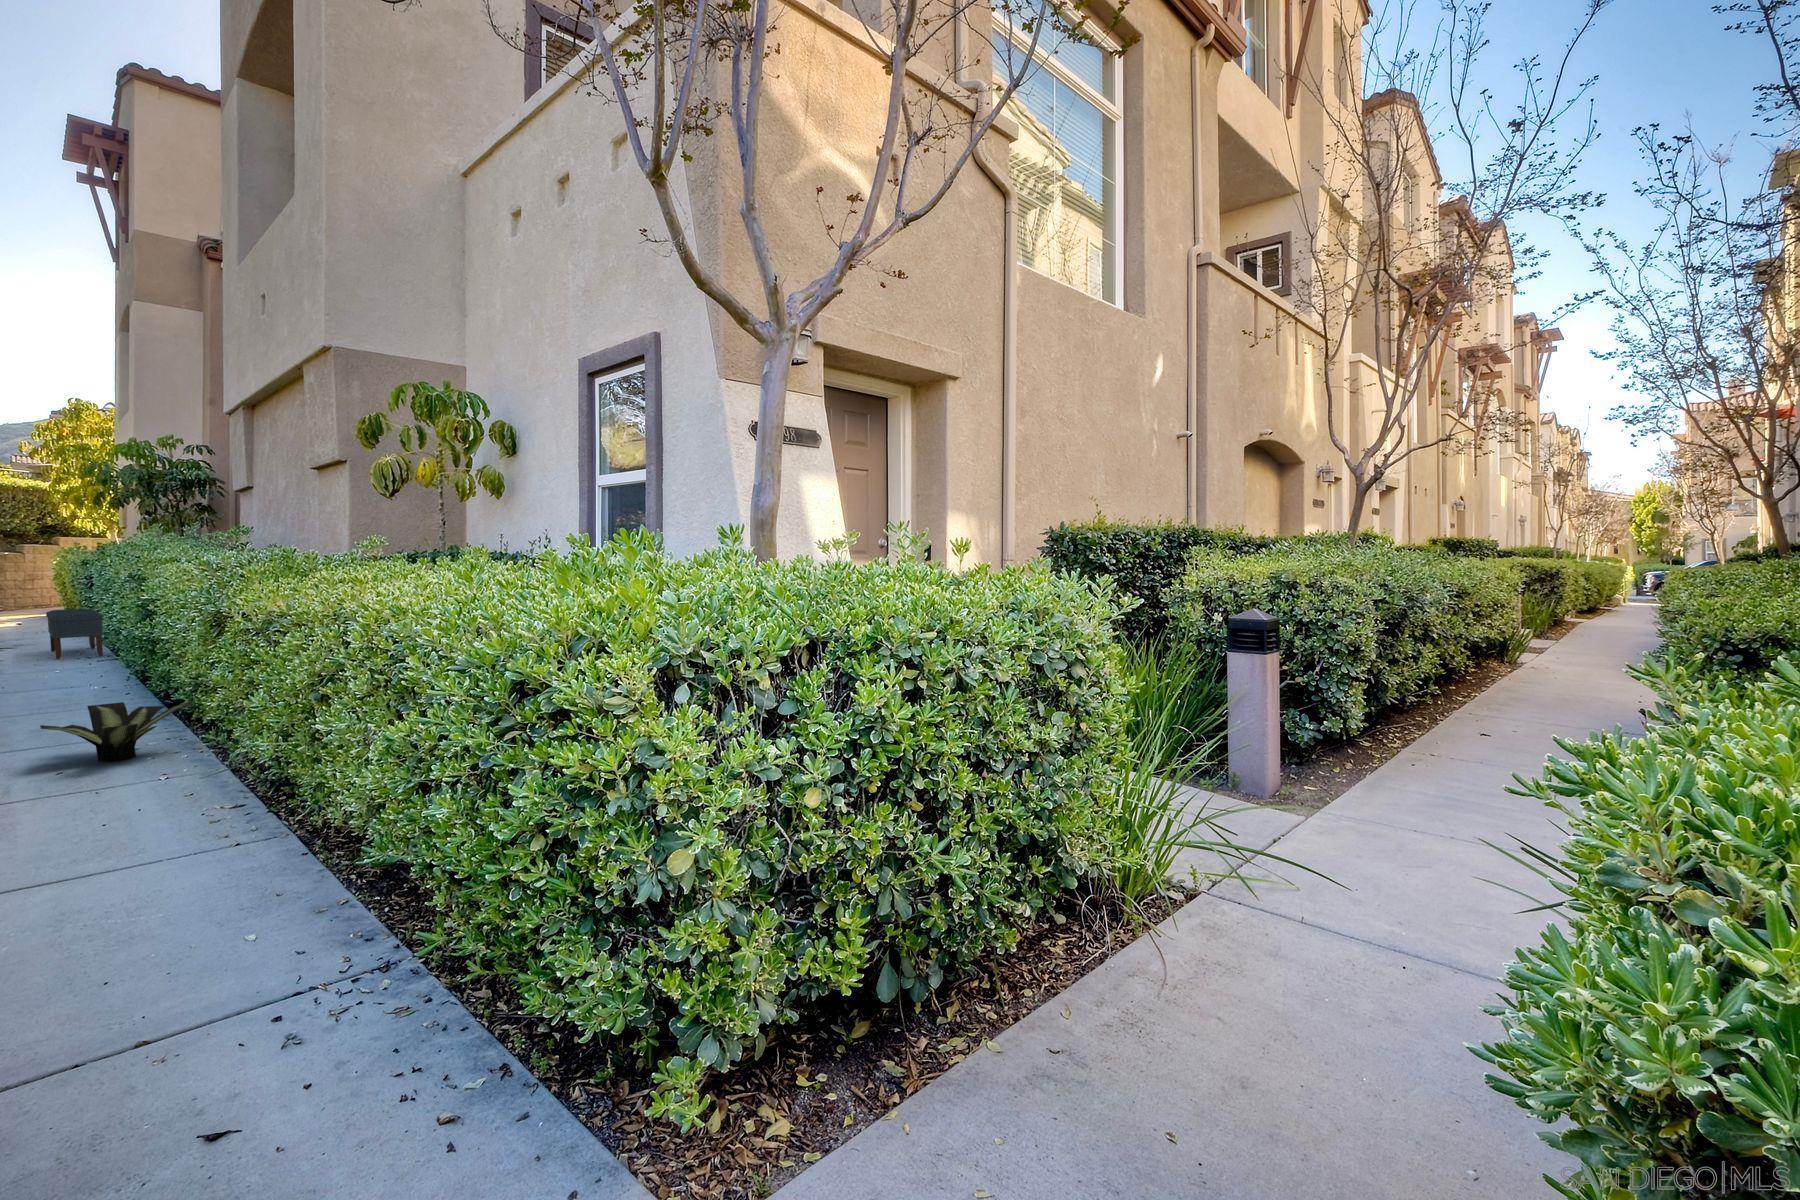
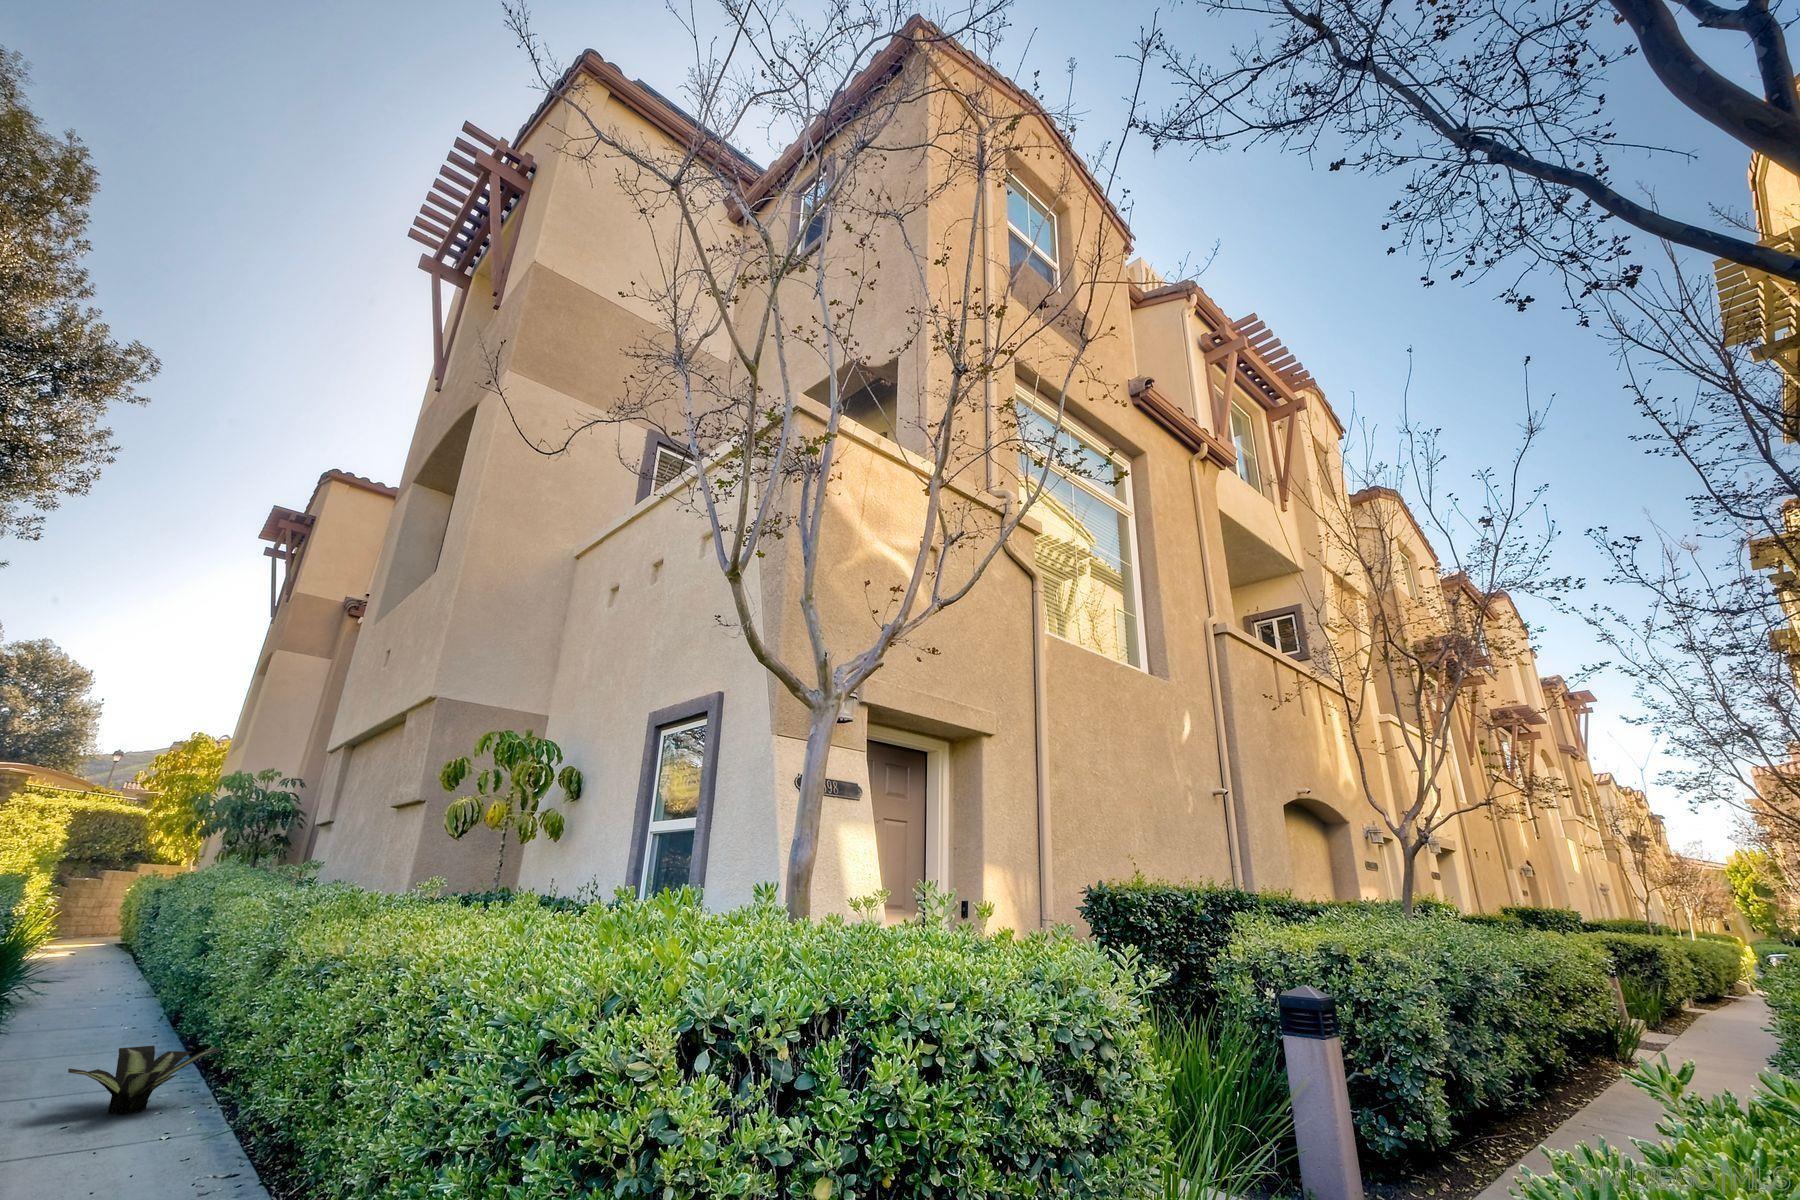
bench: present [46,609,103,659] -> none [97,940,159,994]

